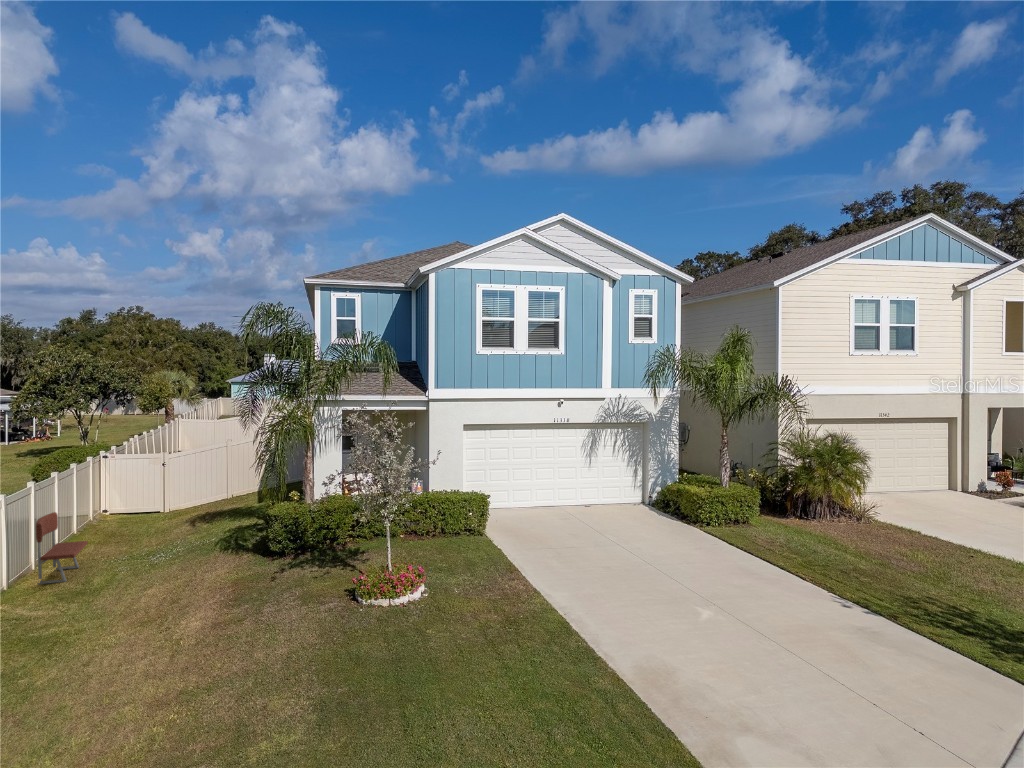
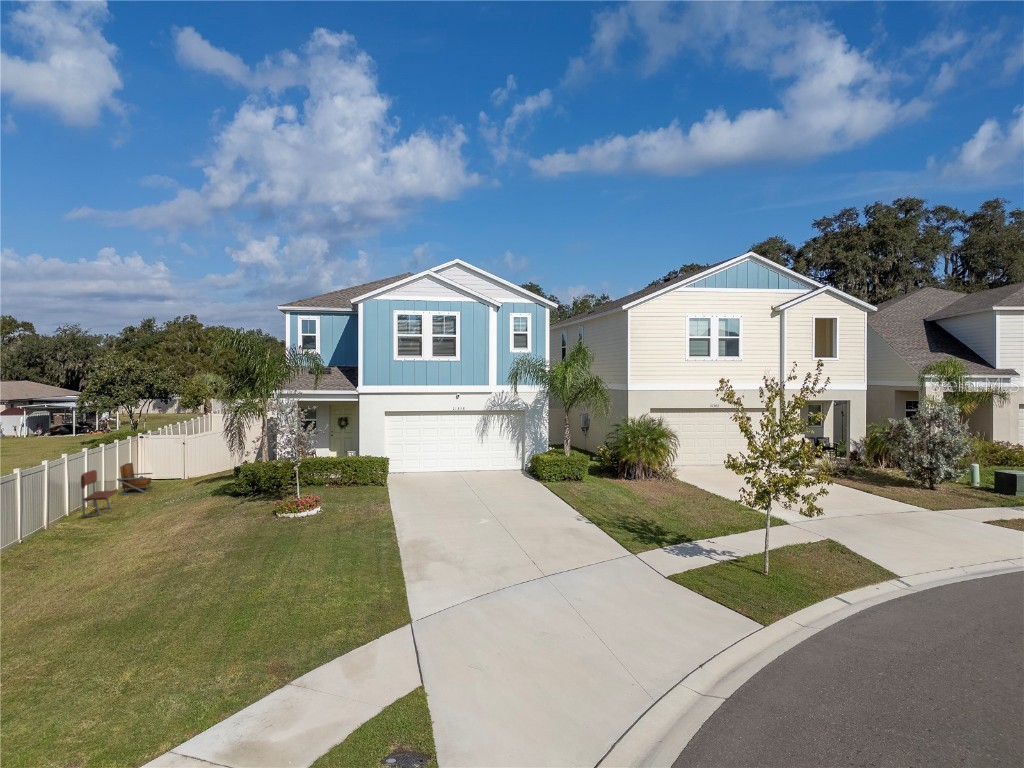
lounge chair: none [82,495,131,543] -> present [117,463,153,495]

